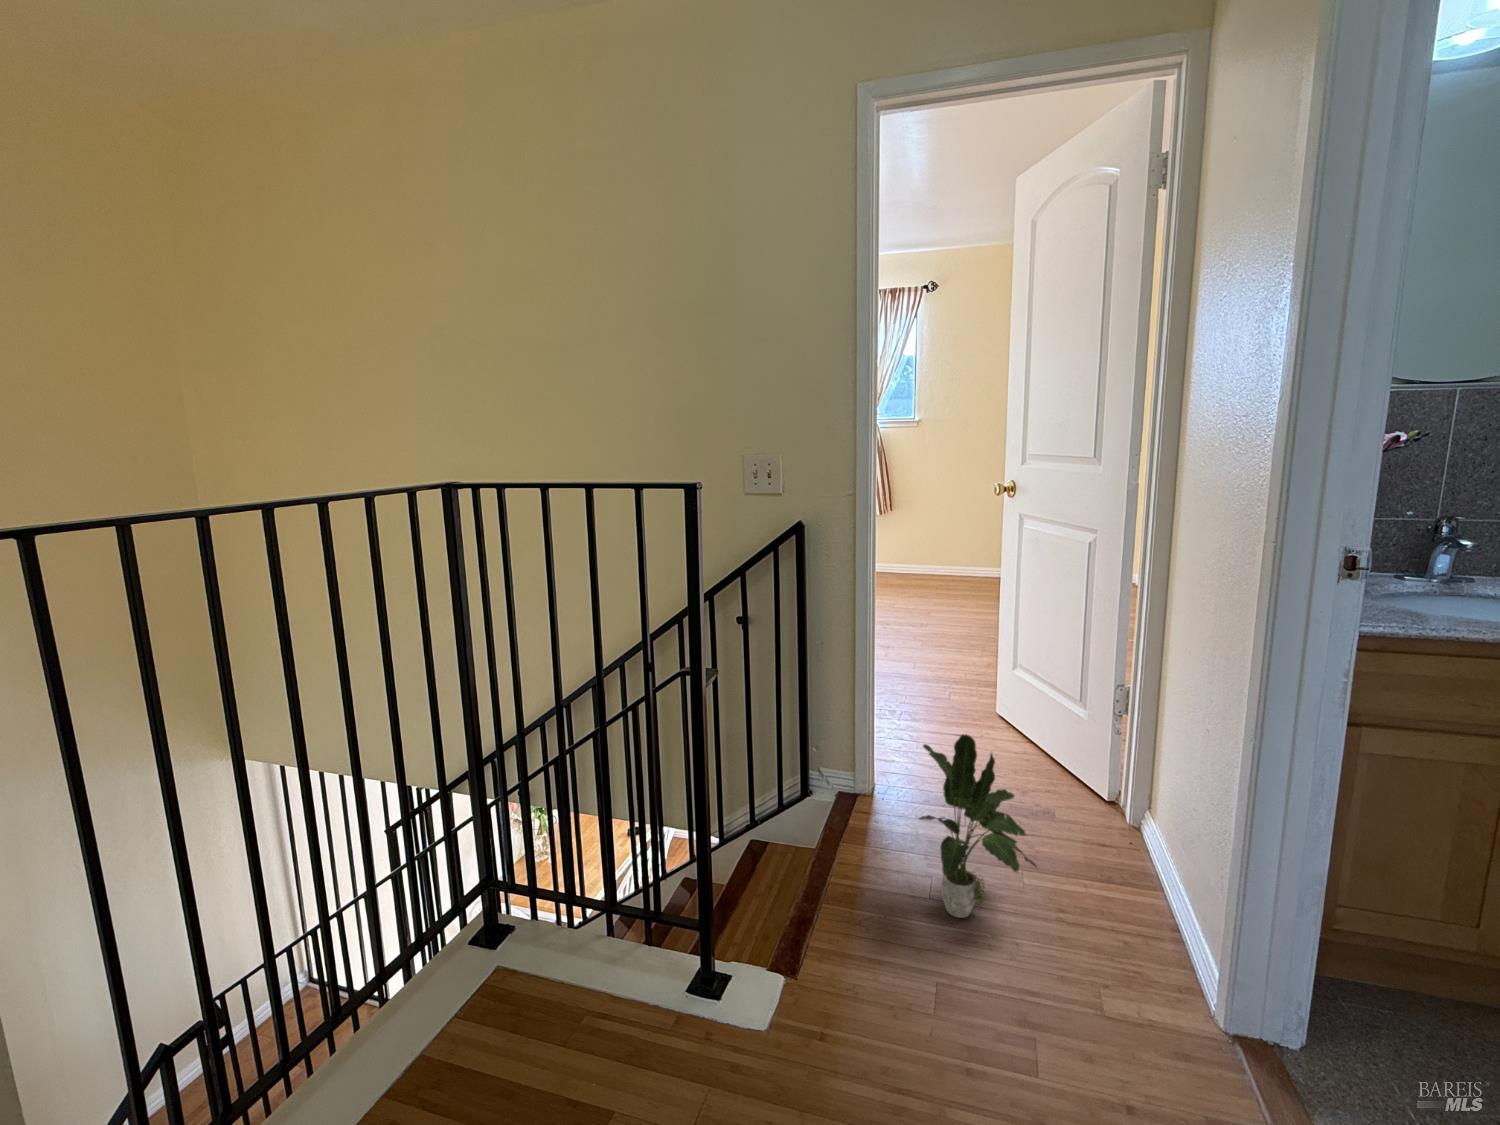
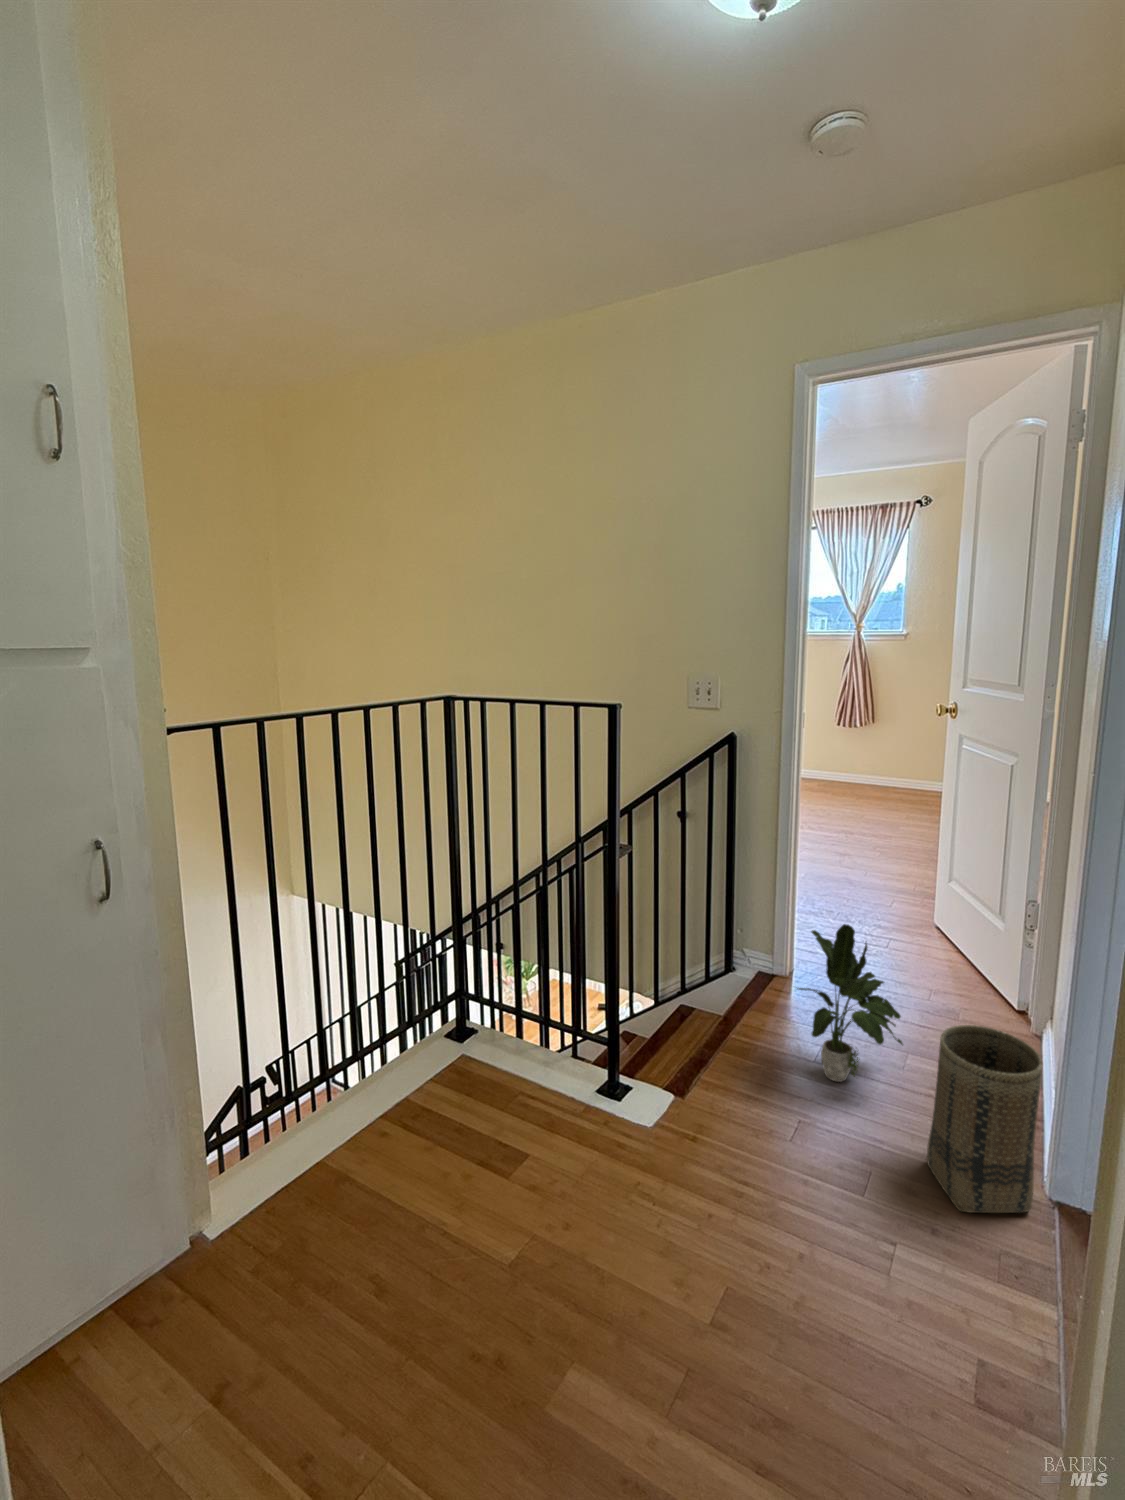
basket: none [1087,841,1223,1066] -> present [927,1025,1043,1213]

